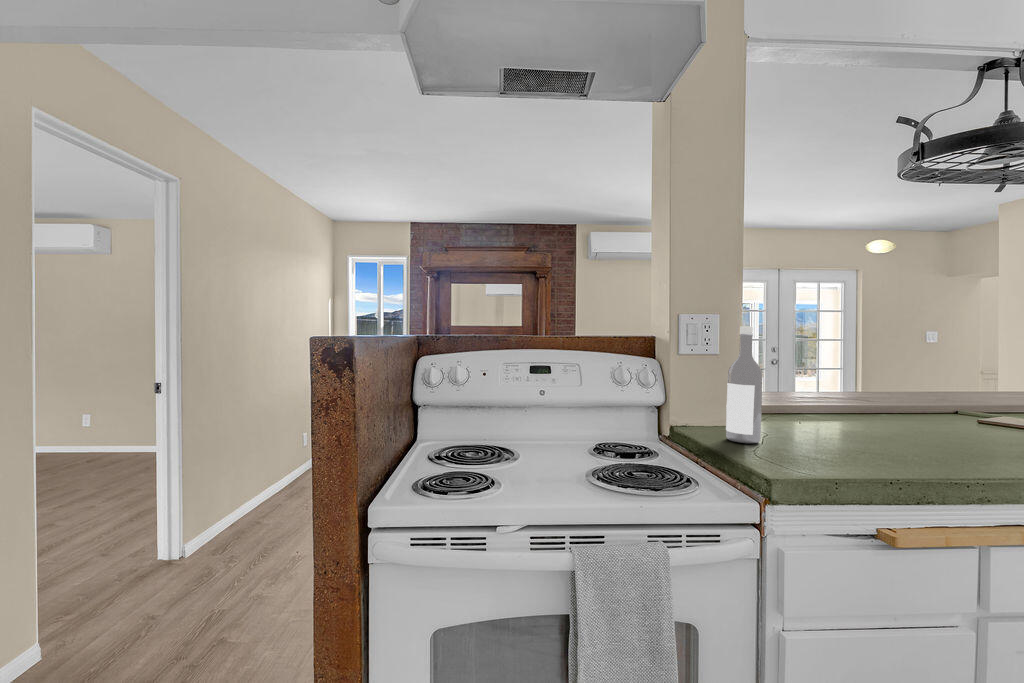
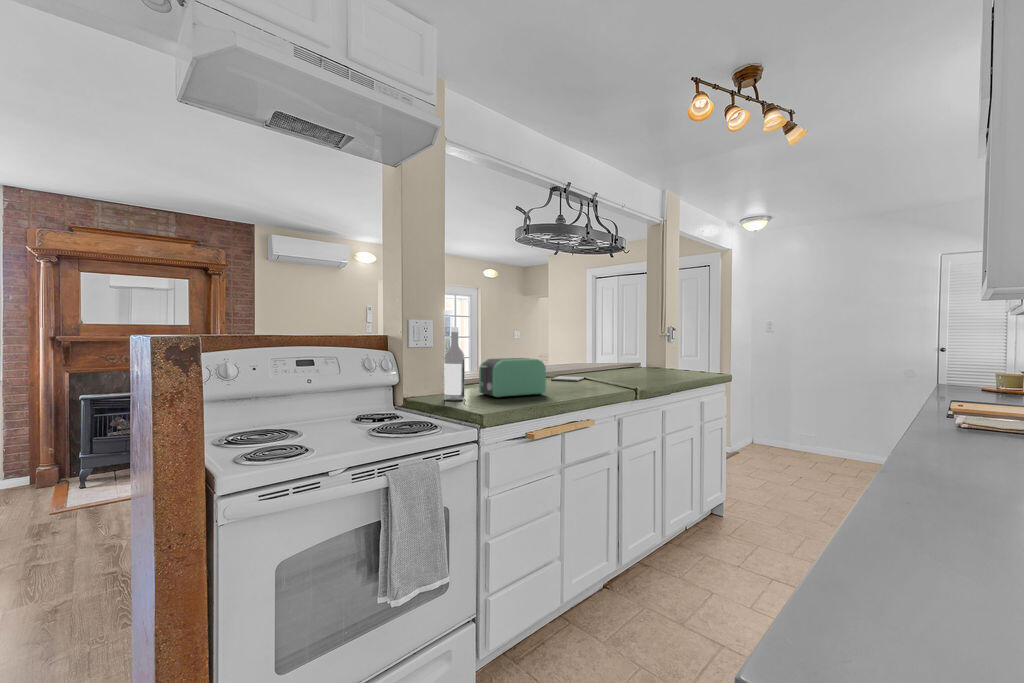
toaster: none [795,379,943,454] -> present [479,358,546,398]

